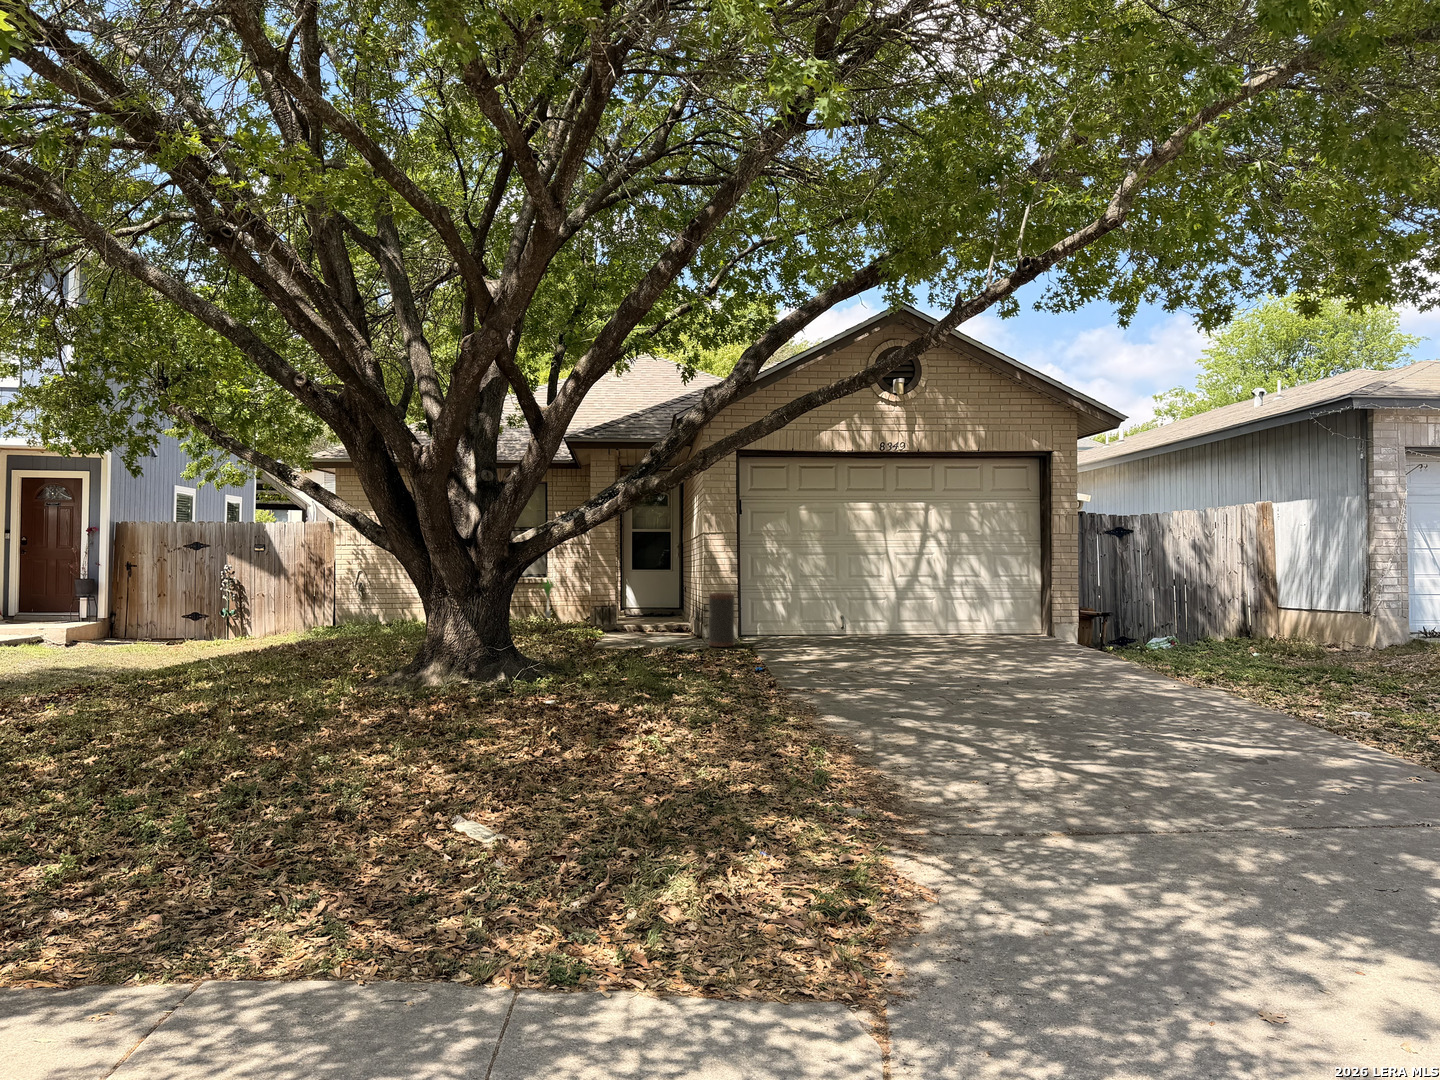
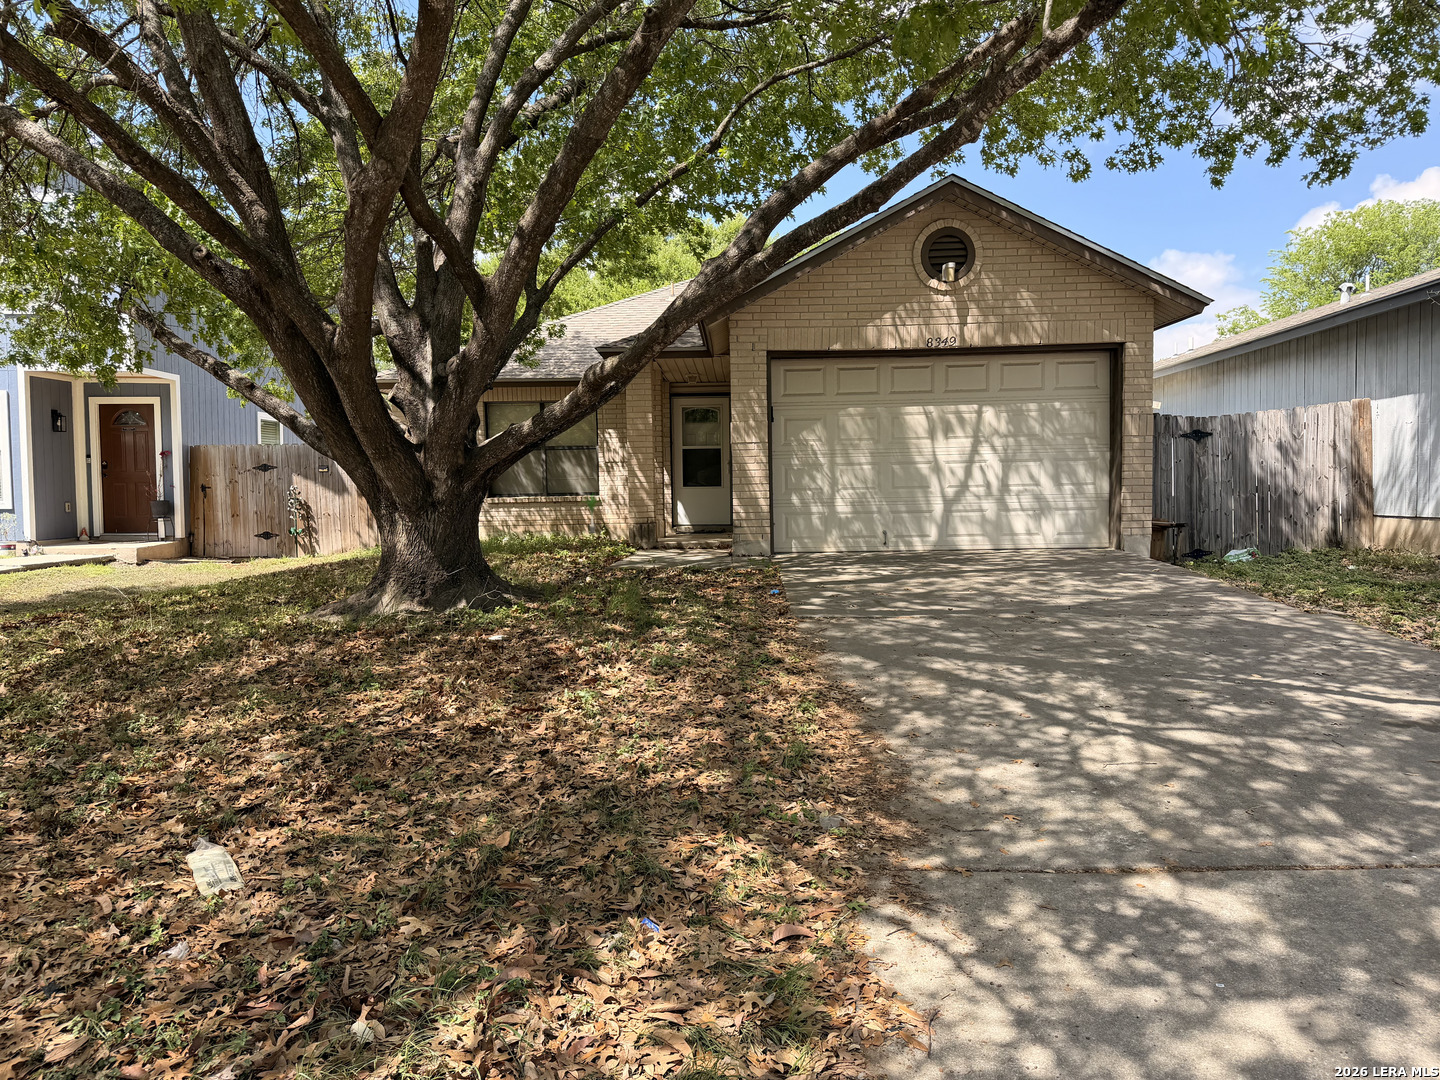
trash can: present [708,593,735,647] -> none [741,506,769,564]

